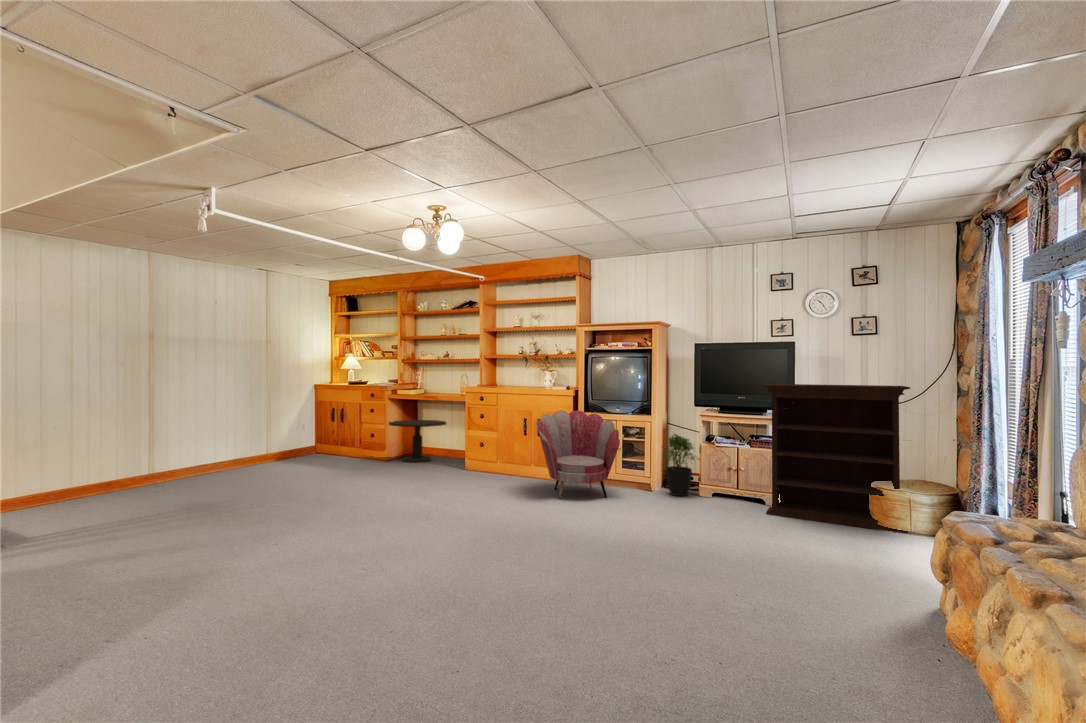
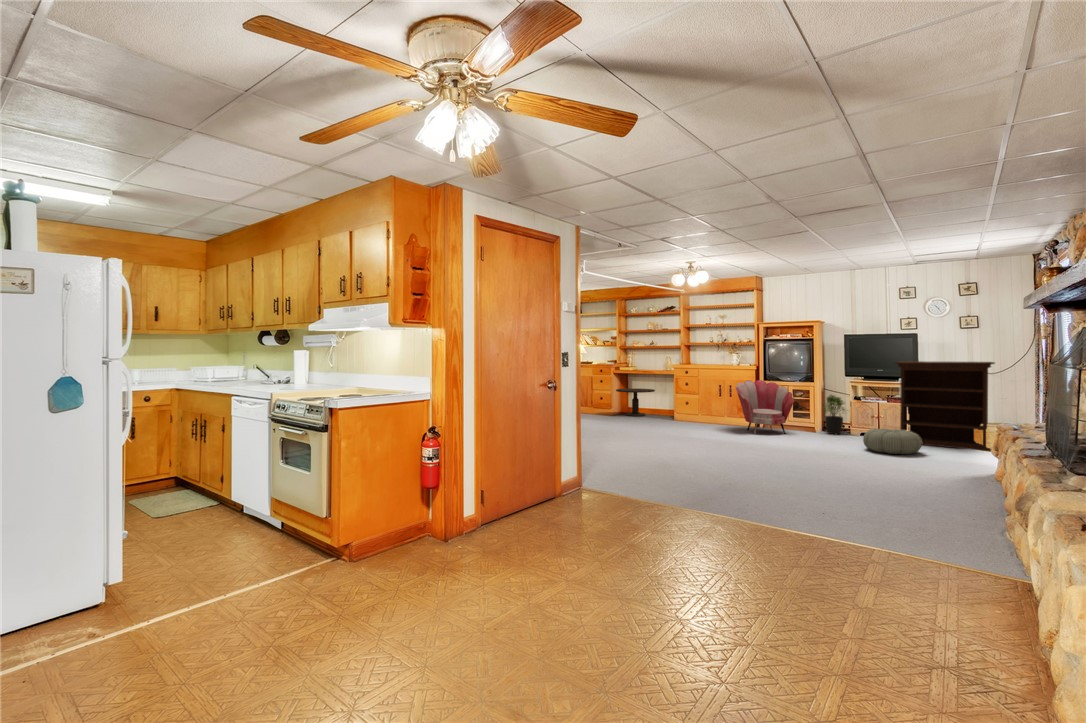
pouf: none [715,497,808,548] -> present [863,428,922,454]

